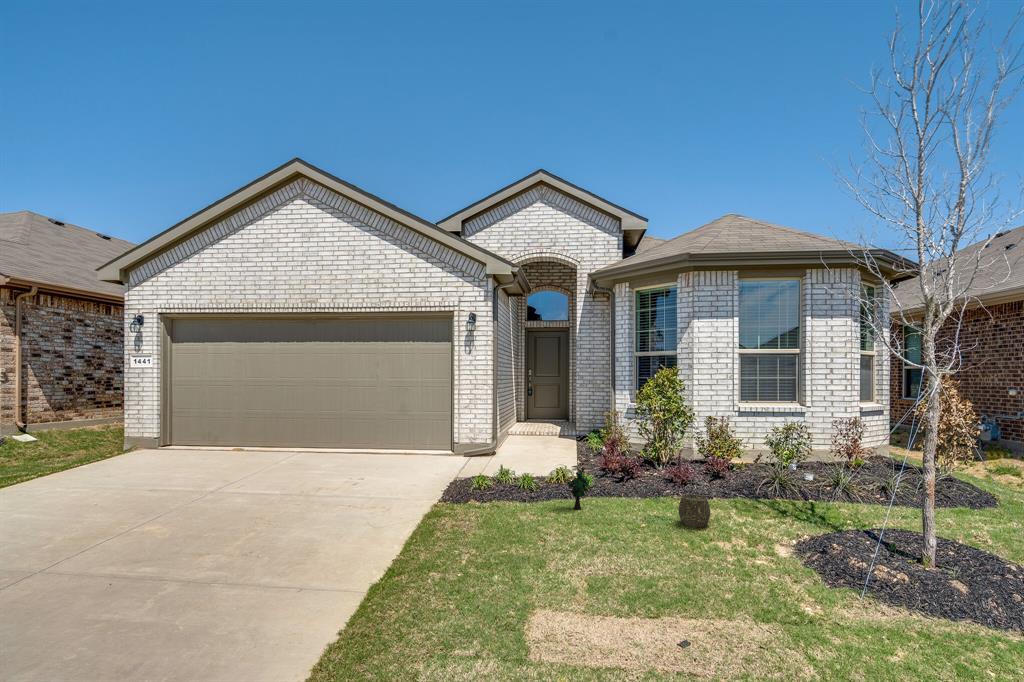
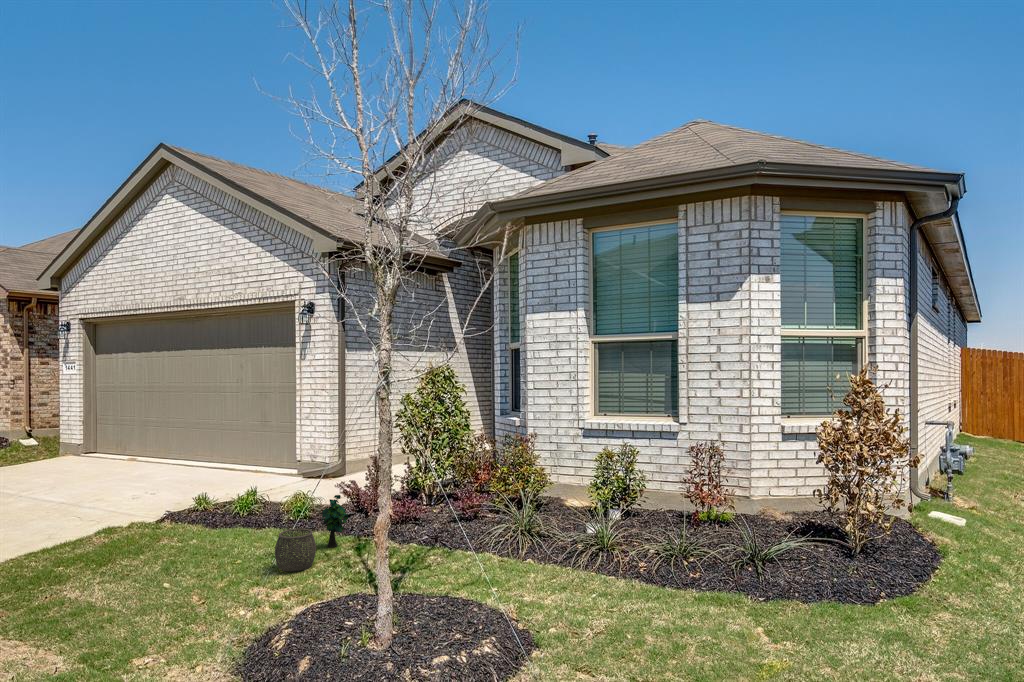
decorative plant: present [567,468,589,510] -> present [319,495,349,548]

